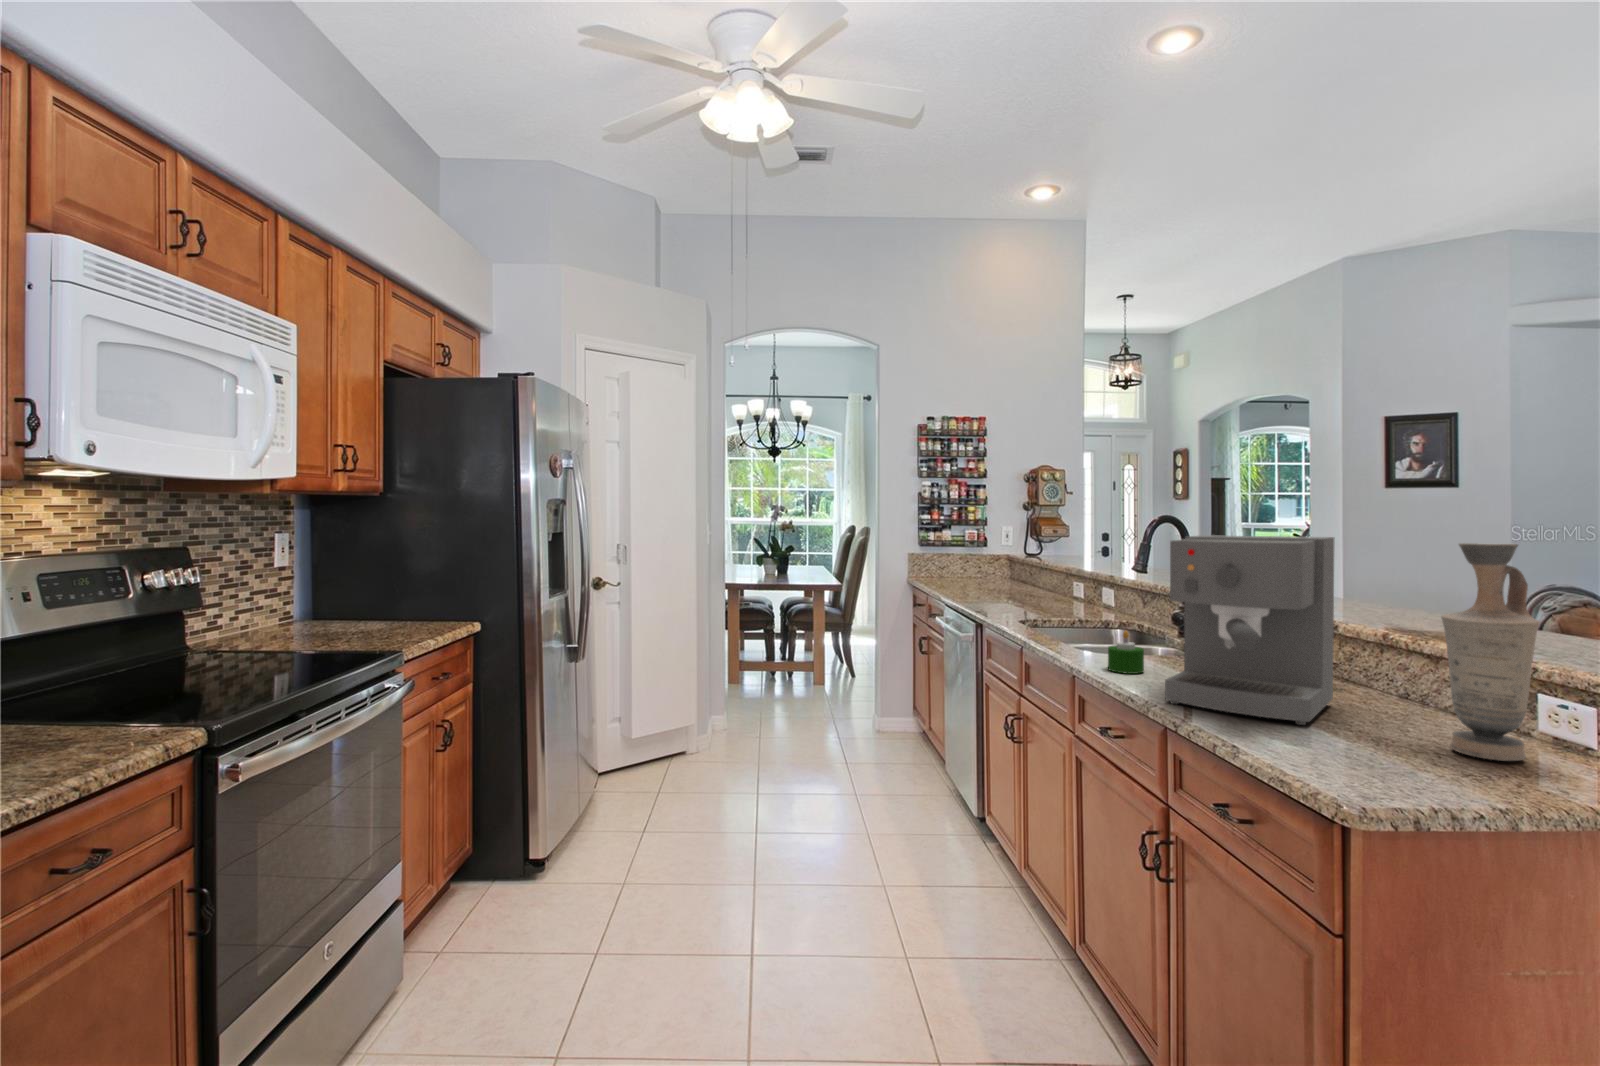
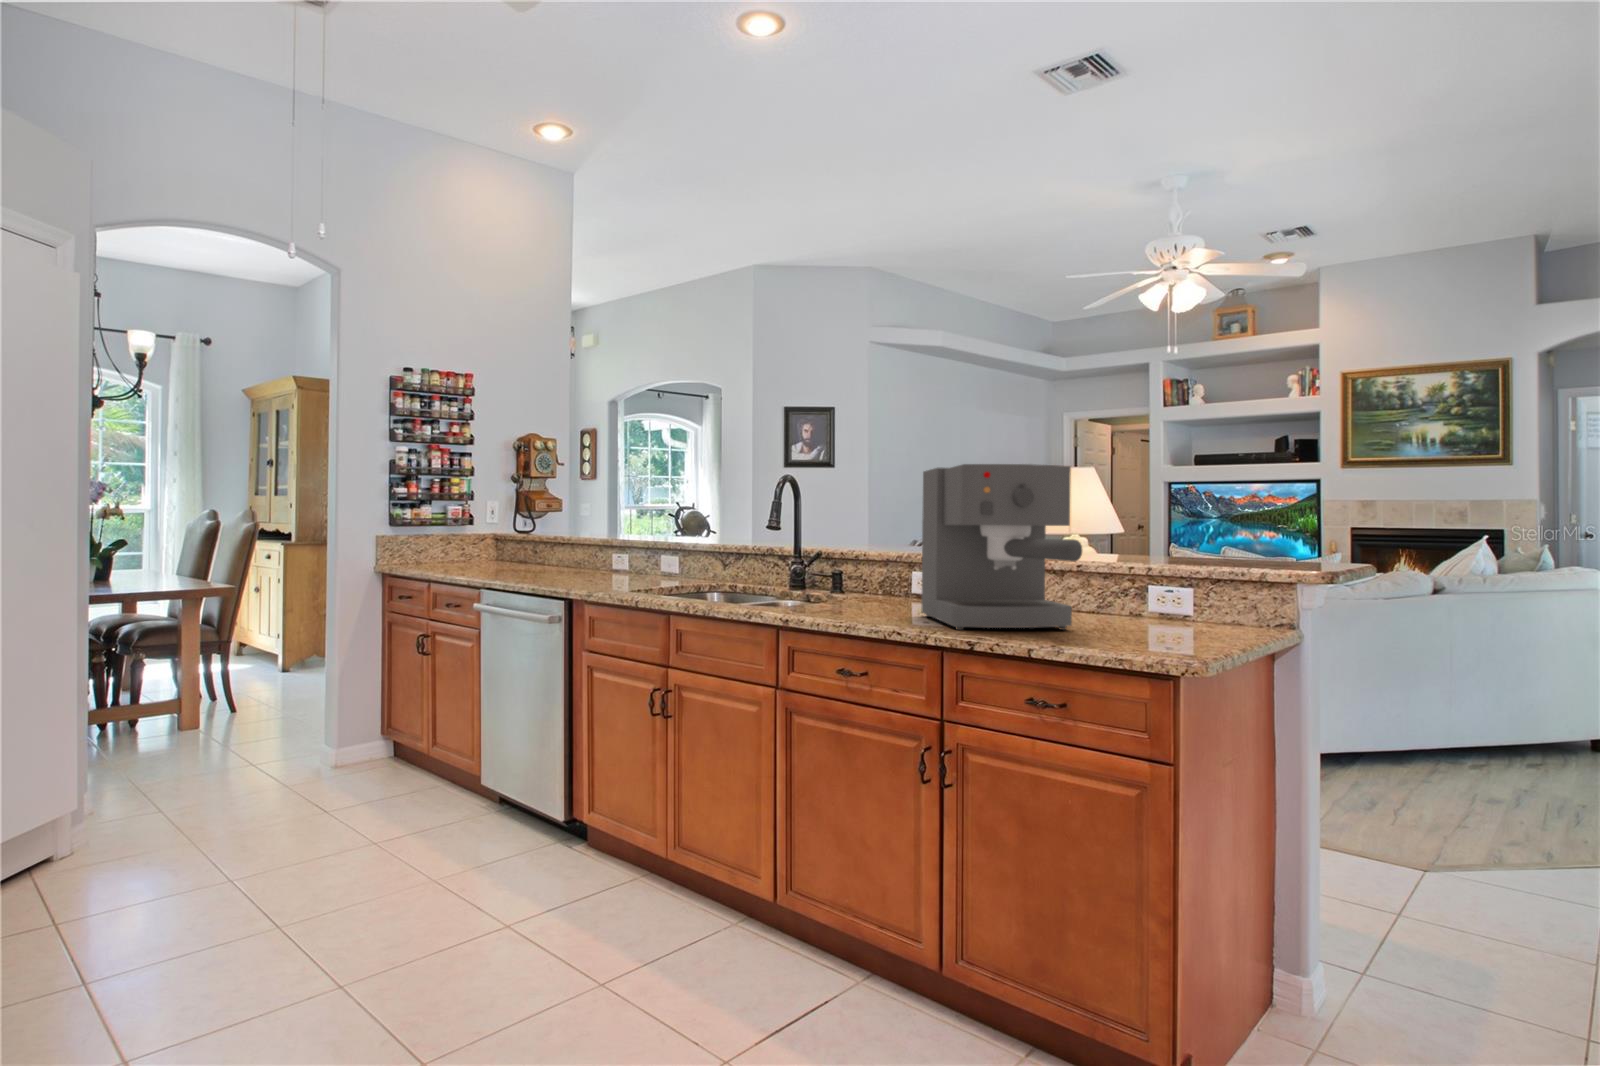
vase: present [1441,543,1539,761] -> none [1143,467,1206,632]
candle: present [1108,631,1144,674] -> none [828,571,863,615]

